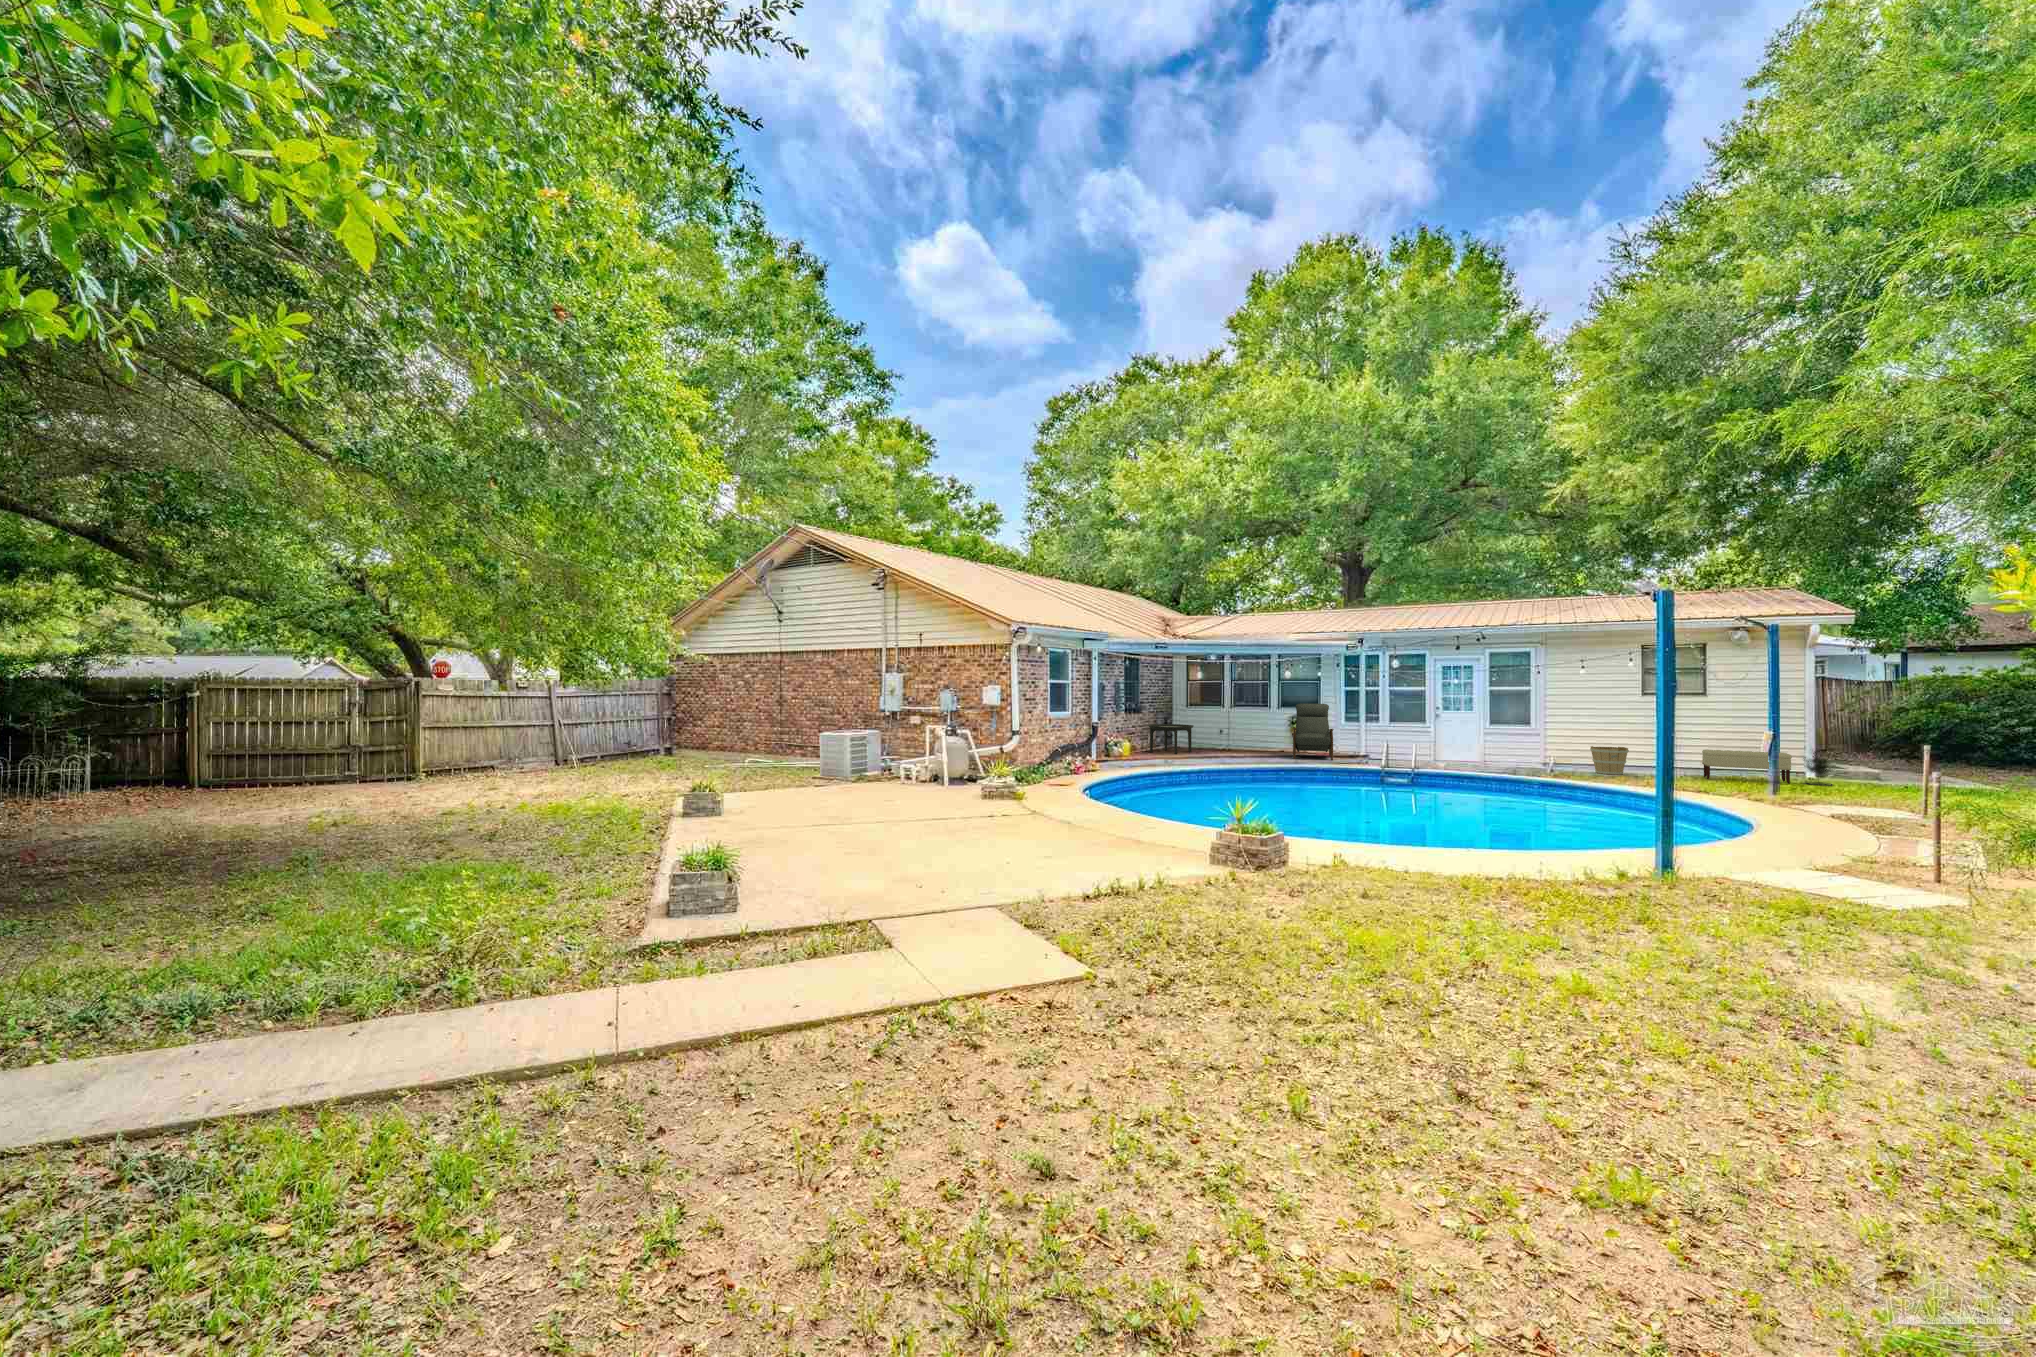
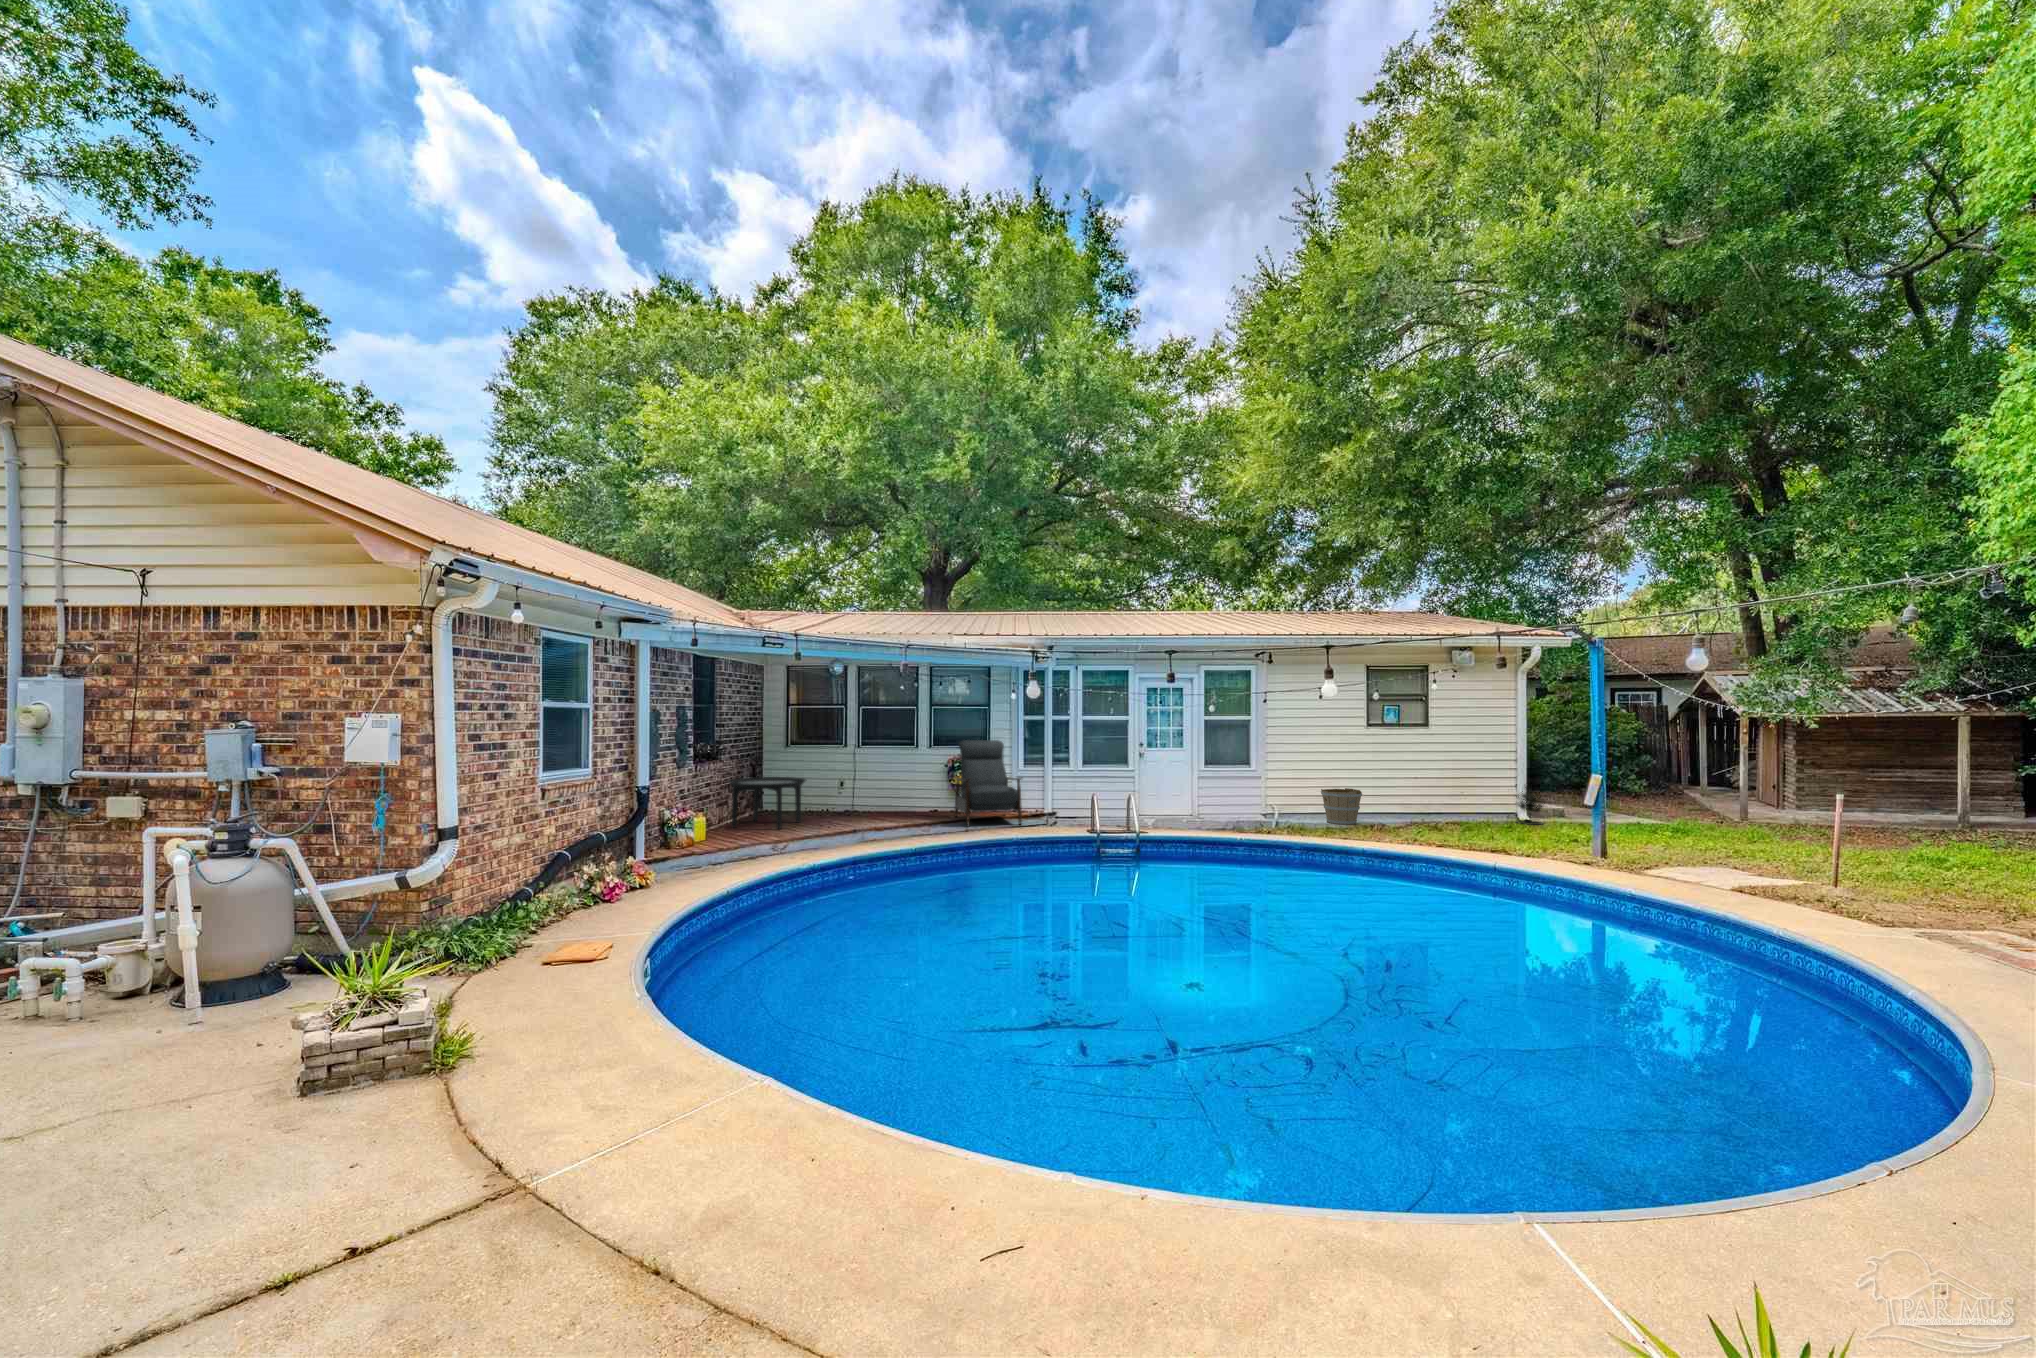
bench: present [1702,750,1792,784] -> none [1424,788,1513,825]

